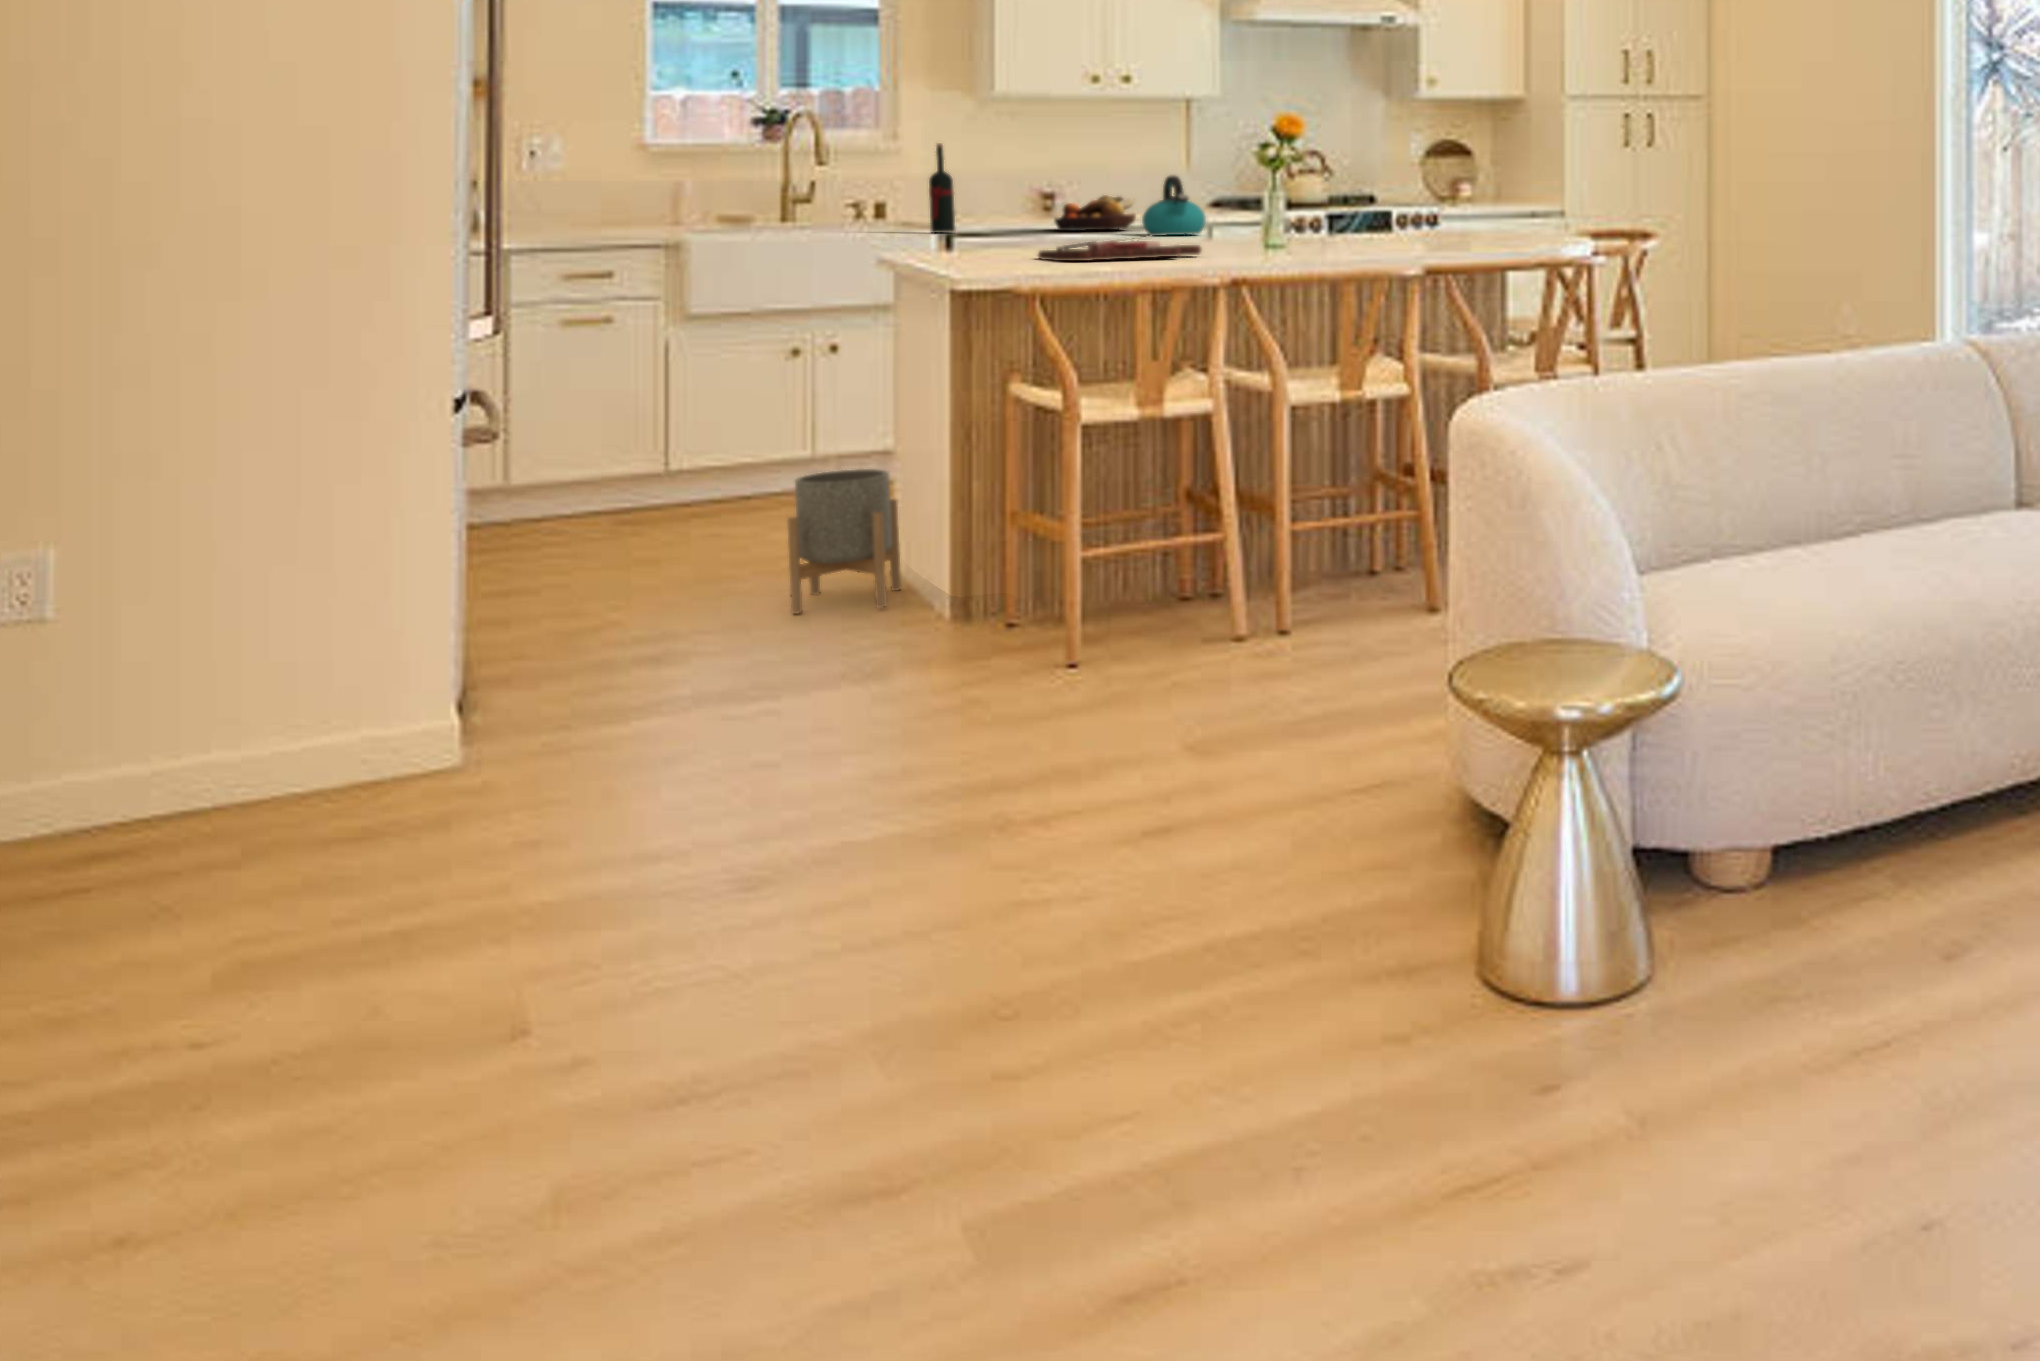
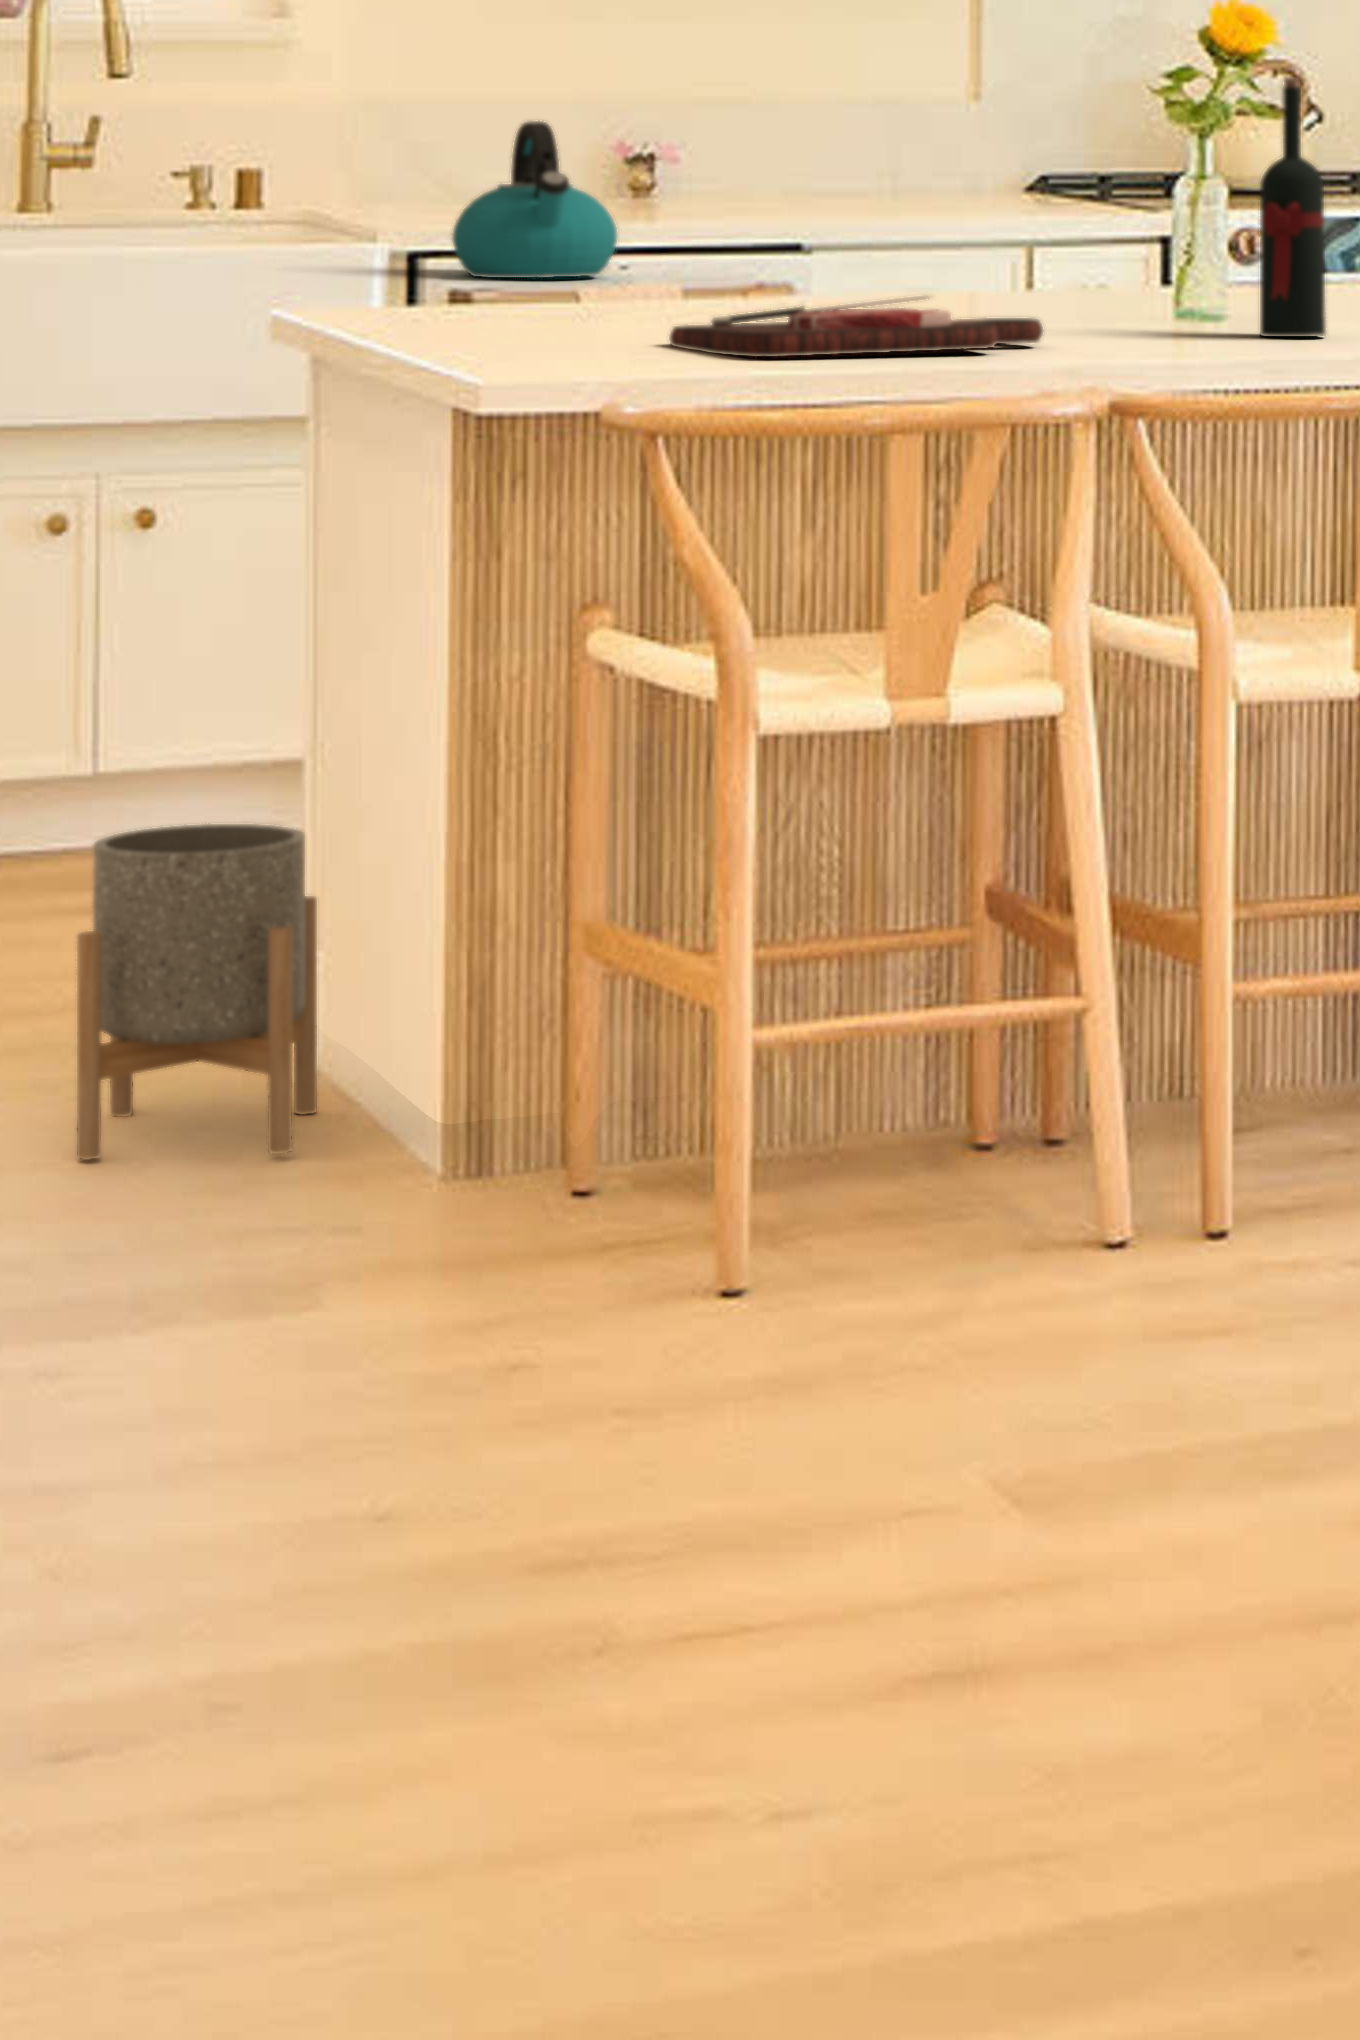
wine bottle: present [929,143,955,233] -> present [1260,77,1326,337]
kettle: present [1142,176,1206,236] -> present [452,121,617,278]
fruit bowl: present [1054,195,1136,231] -> none [657,162,853,249]

